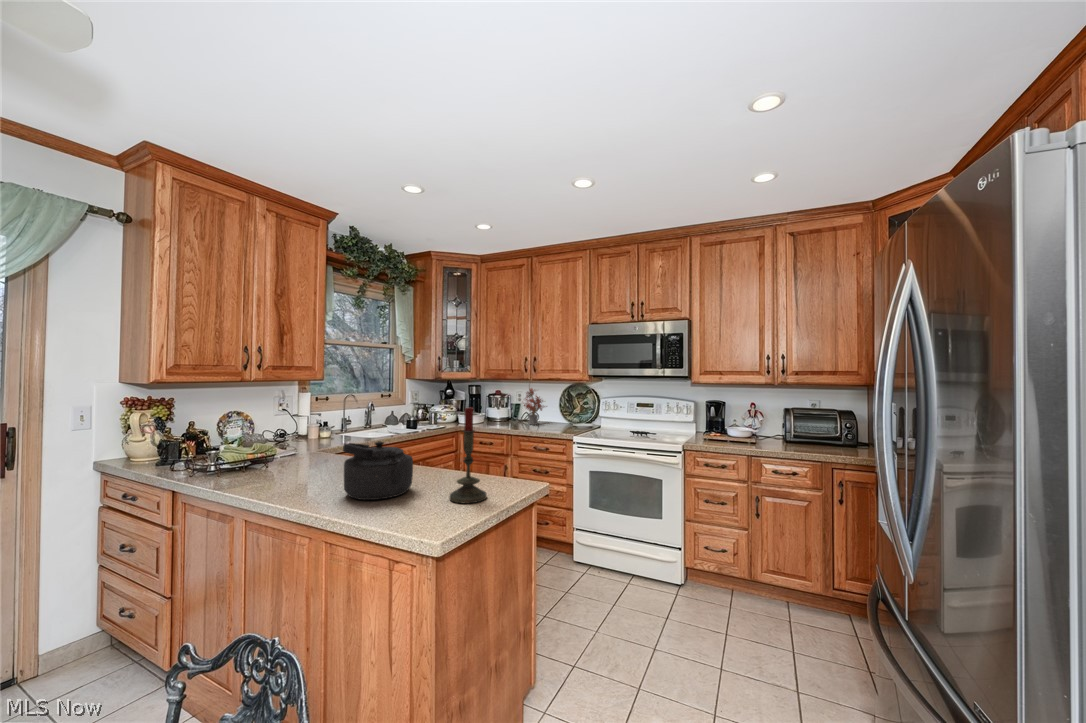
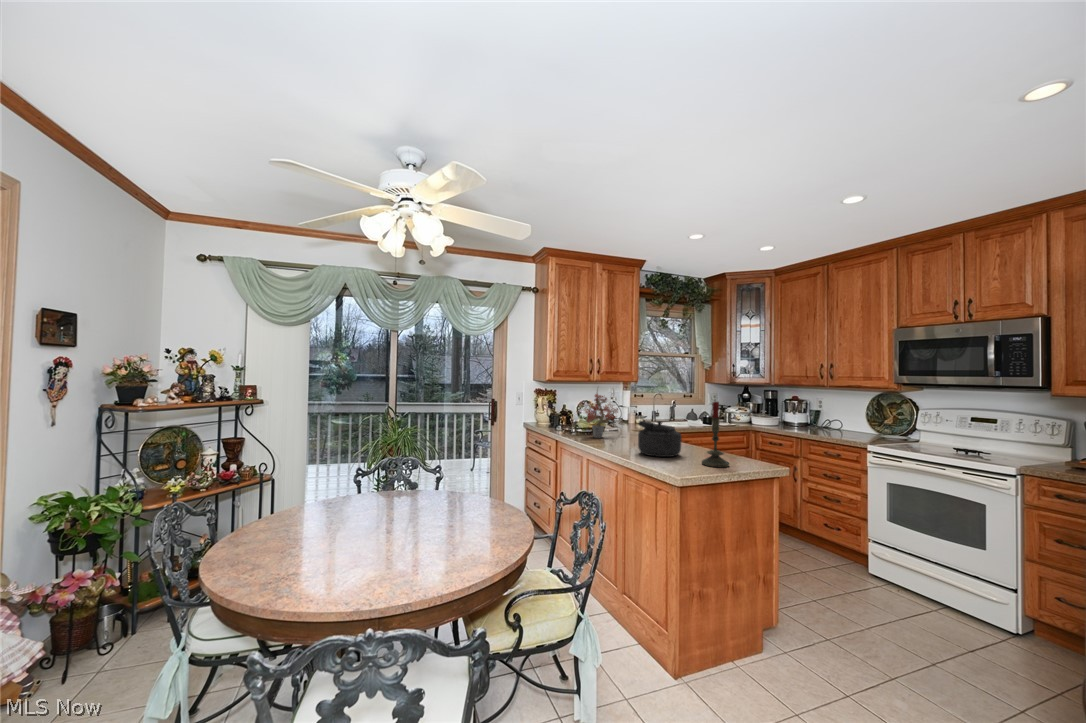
potted plant: present [524,388,545,425] -> present [584,393,618,438]

